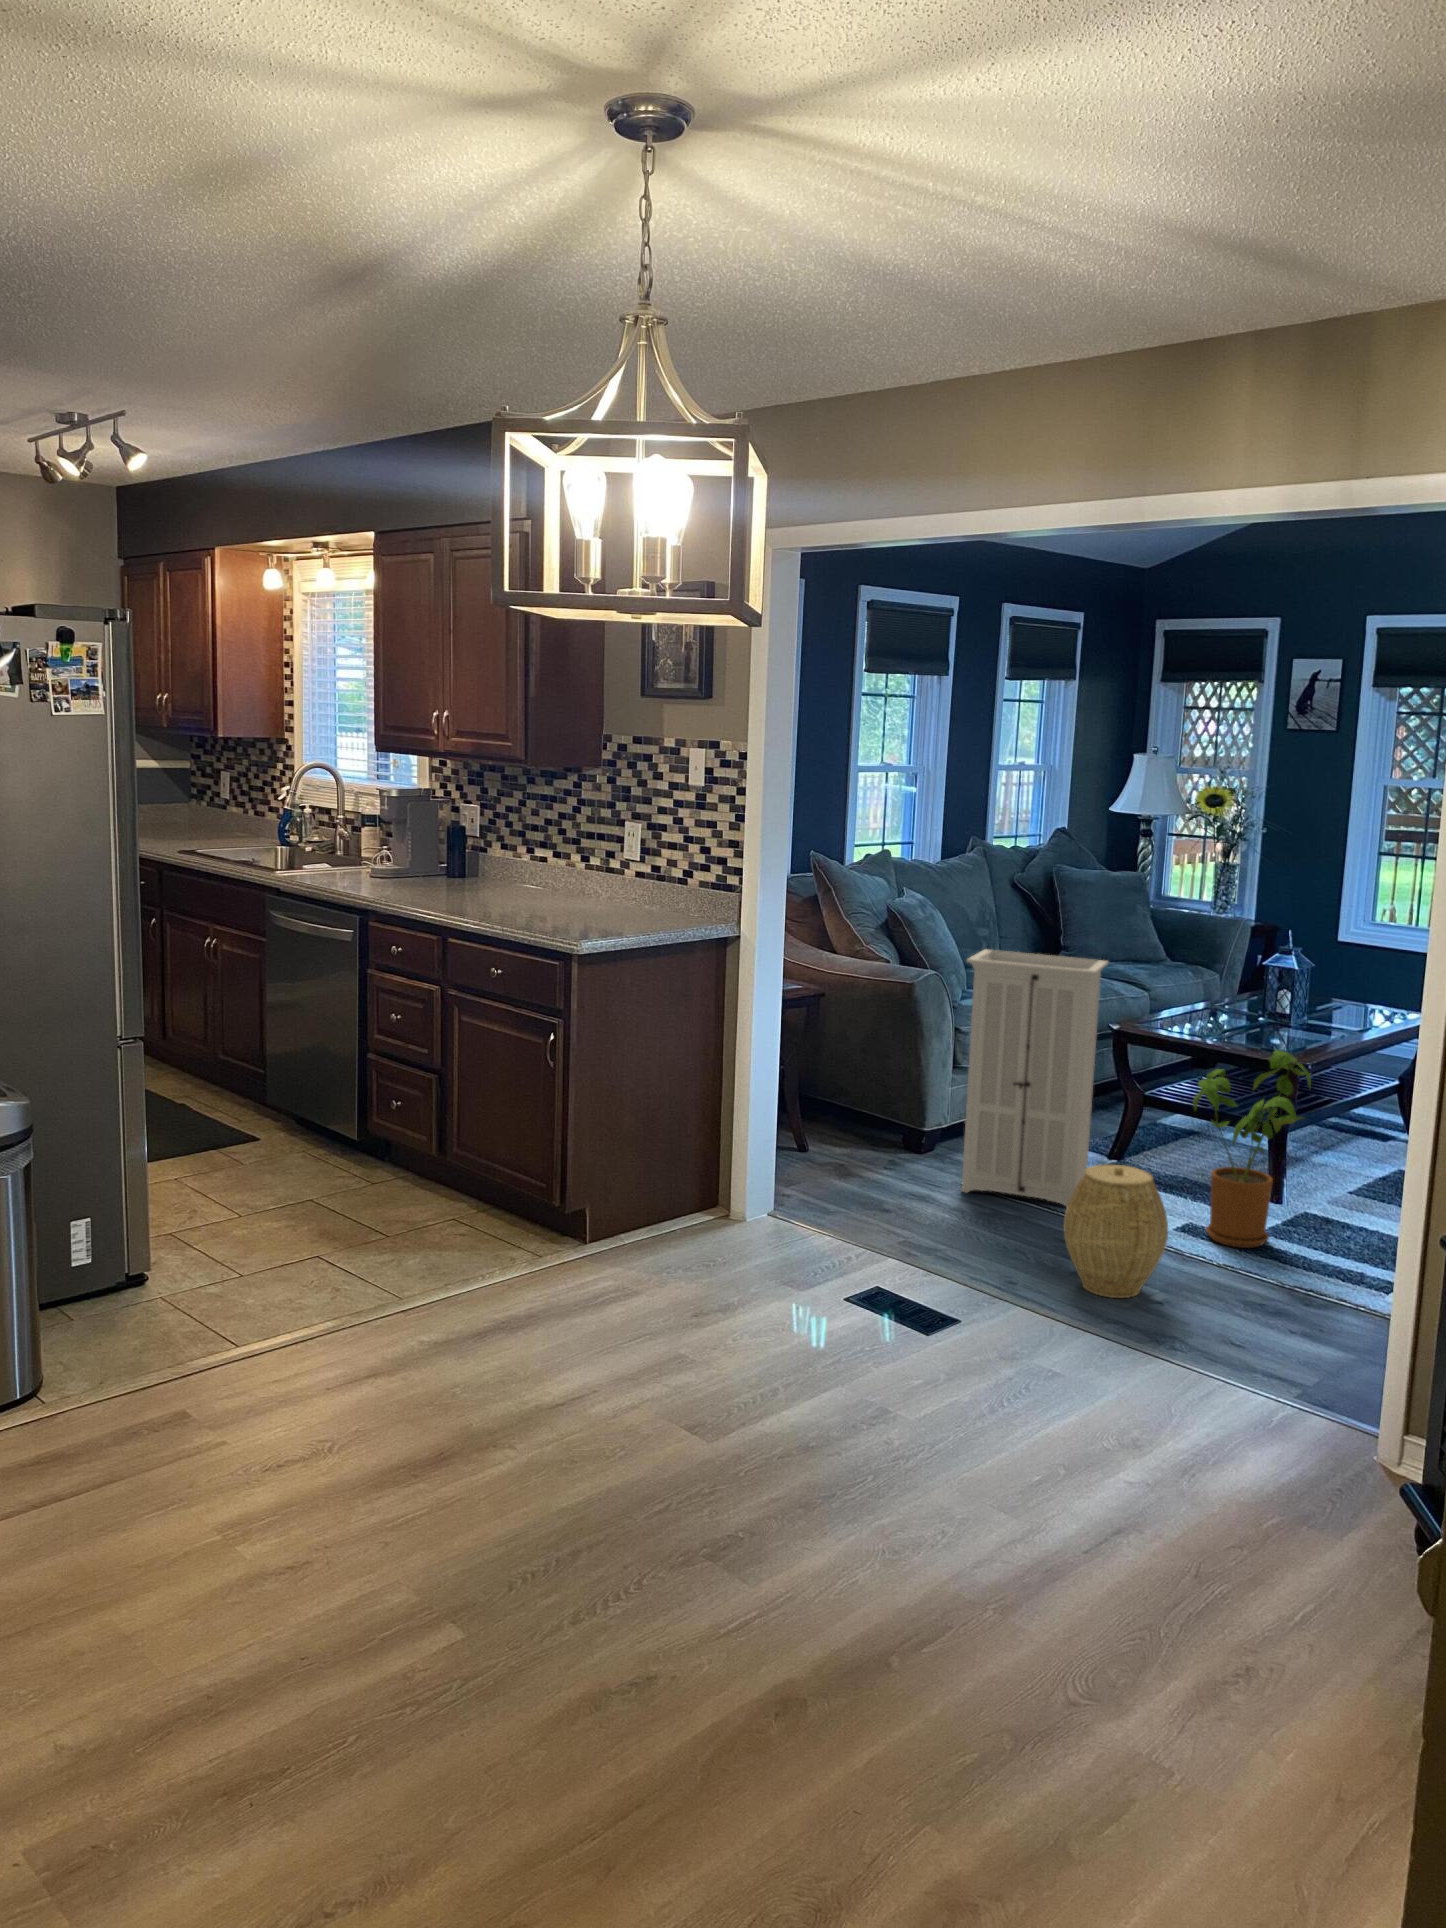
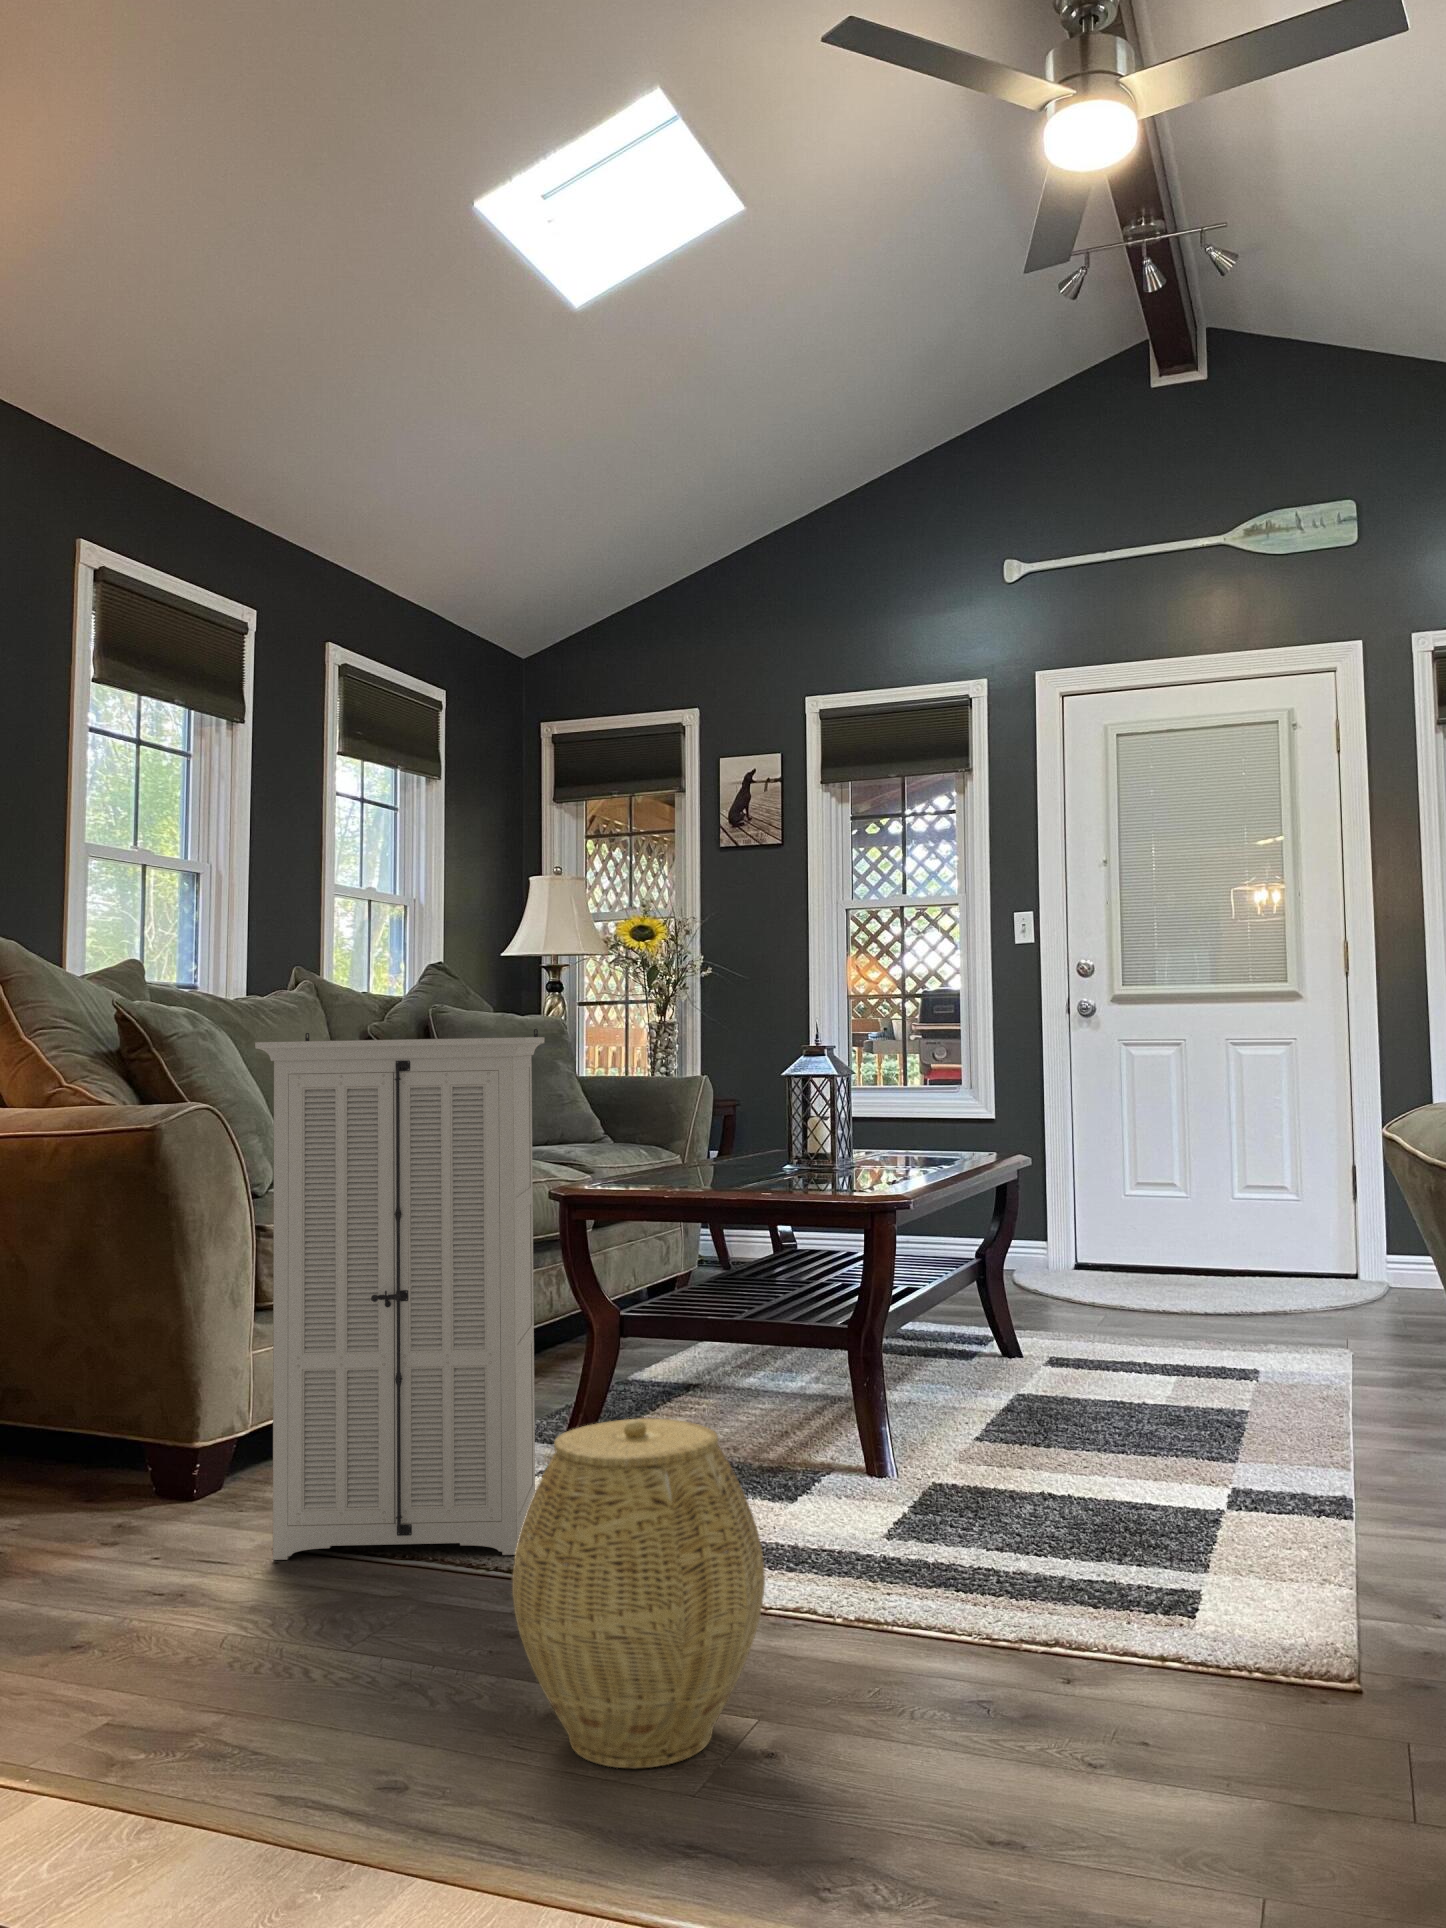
house plant: present [1193,1050,1311,1248] -> none [739,1153,965,1575]

